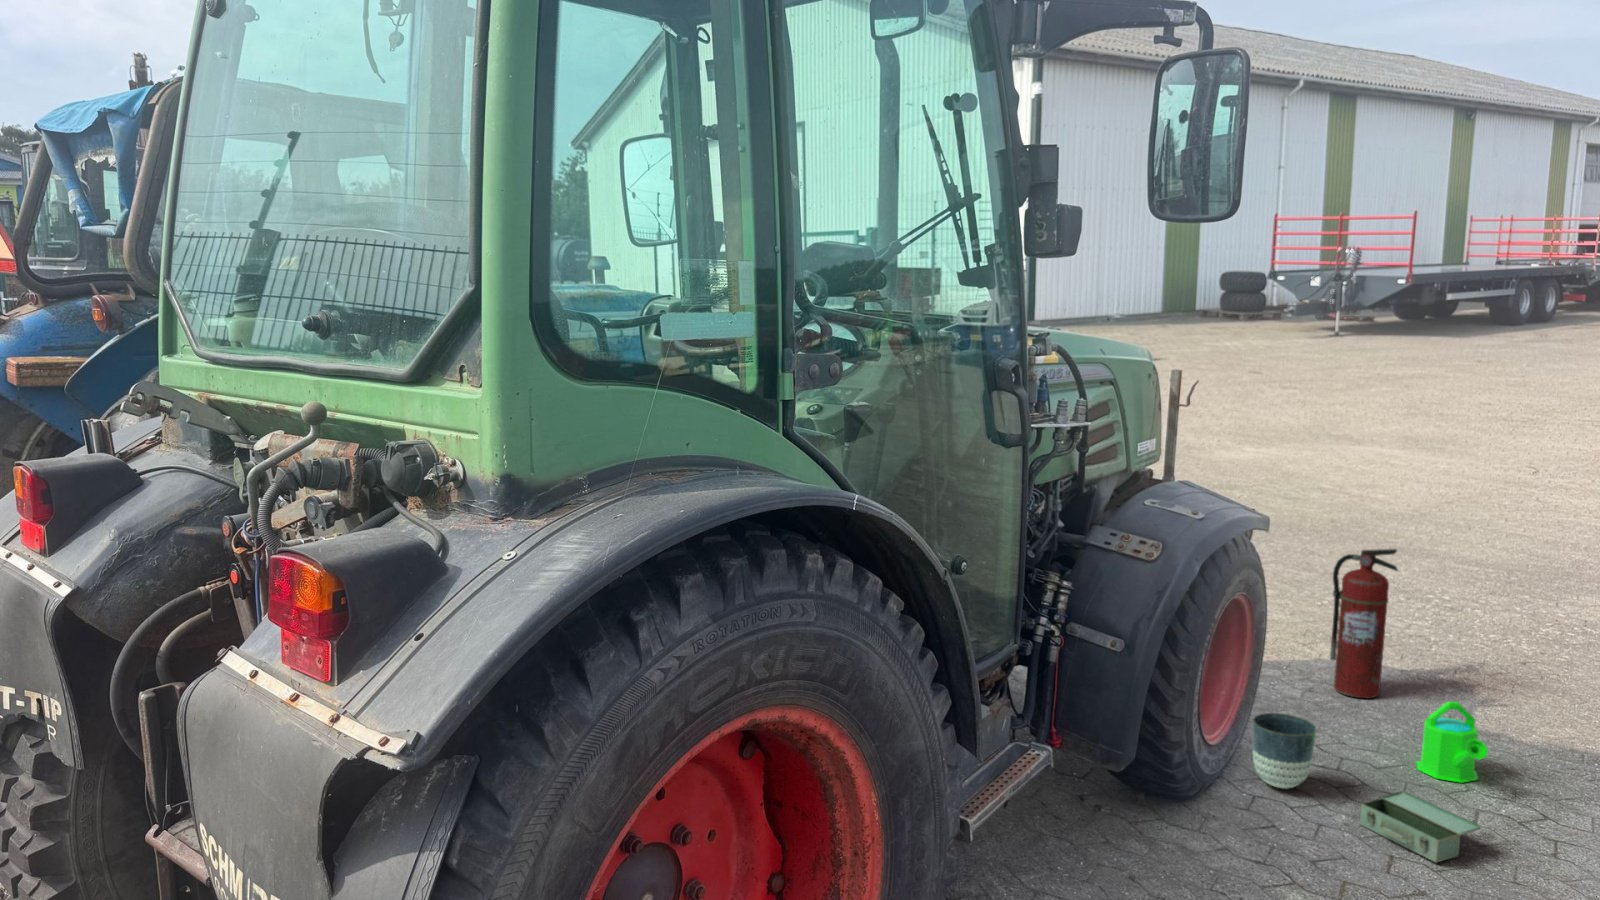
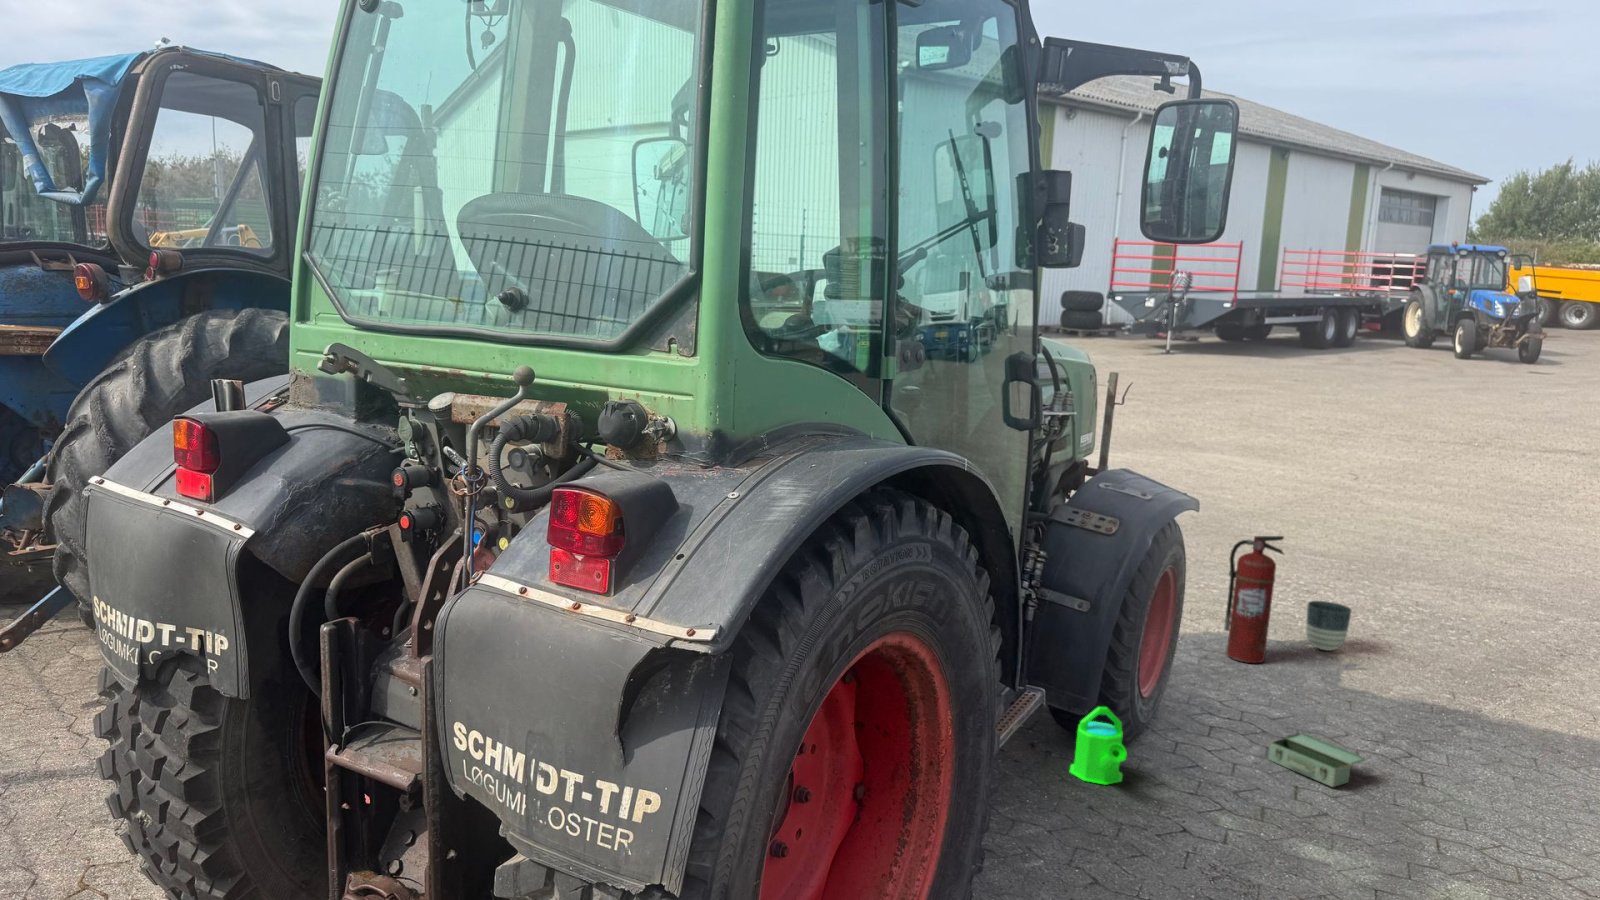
watering can: present [1416,701,1488,783] -> present [1069,707,1127,785]
planter: present [1253,713,1316,789] -> present [1306,601,1351,651]

